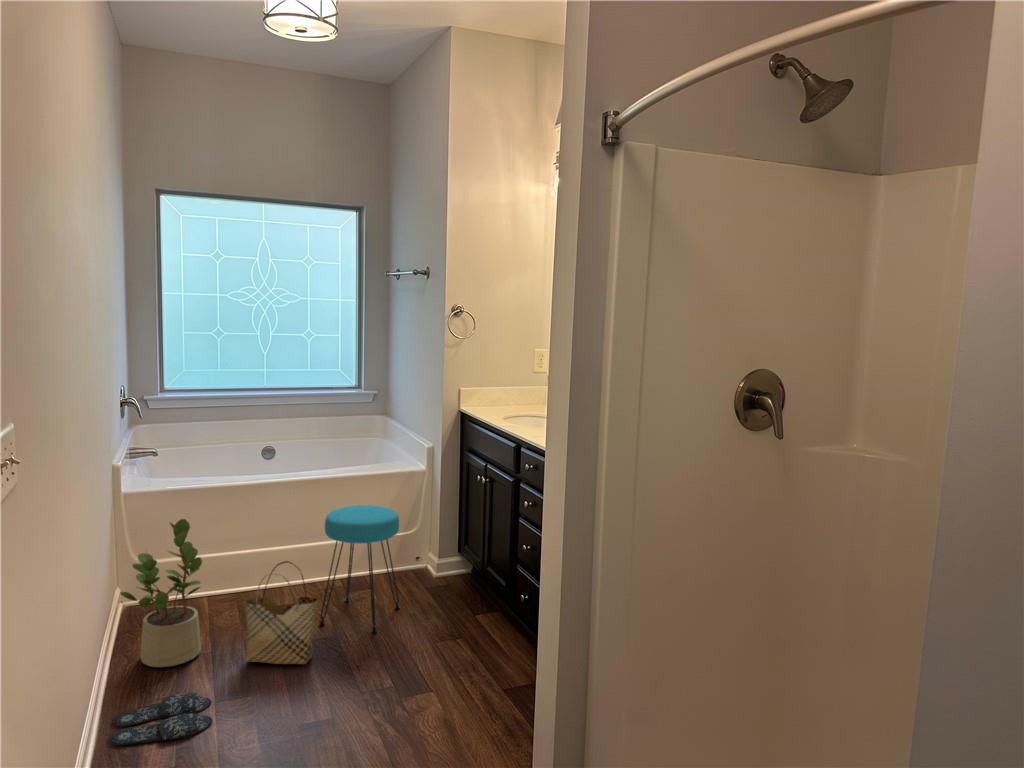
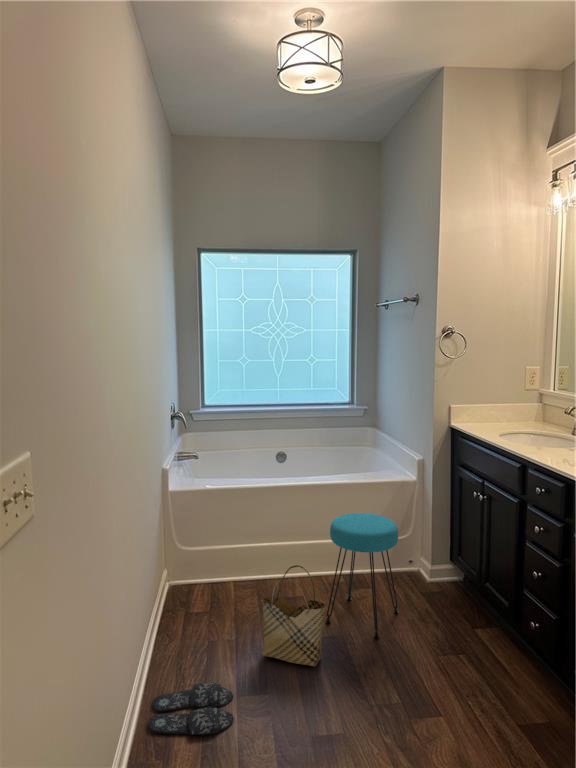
potted plant: present [120,519,202,667] -> none [163,520,228,651]

